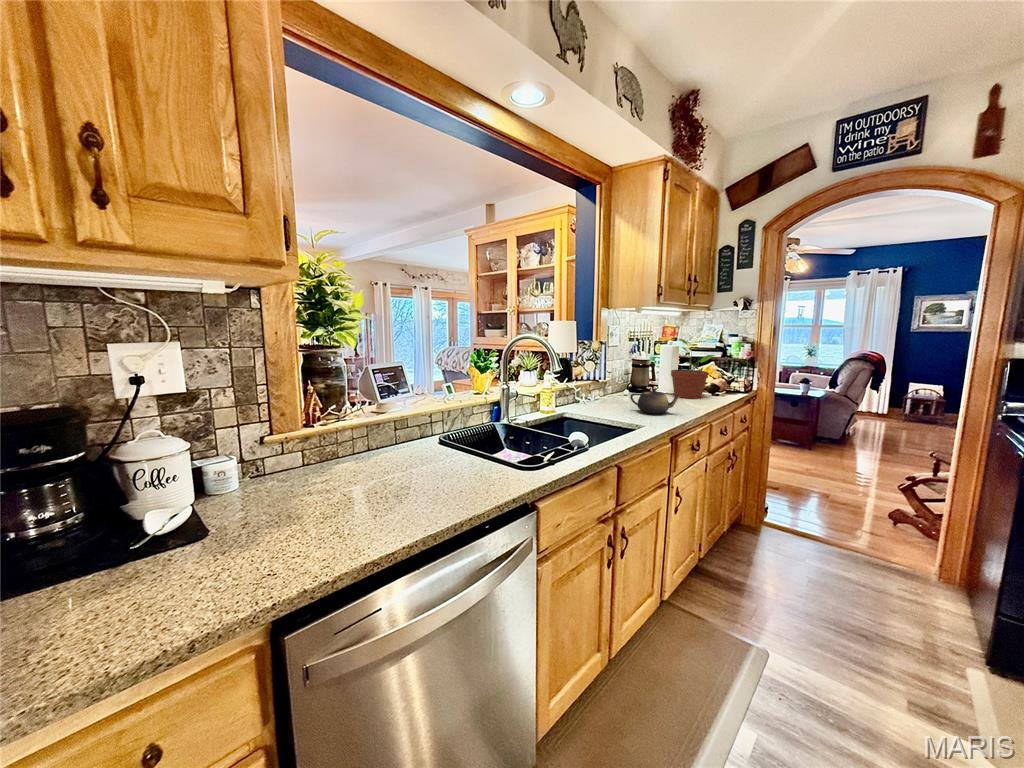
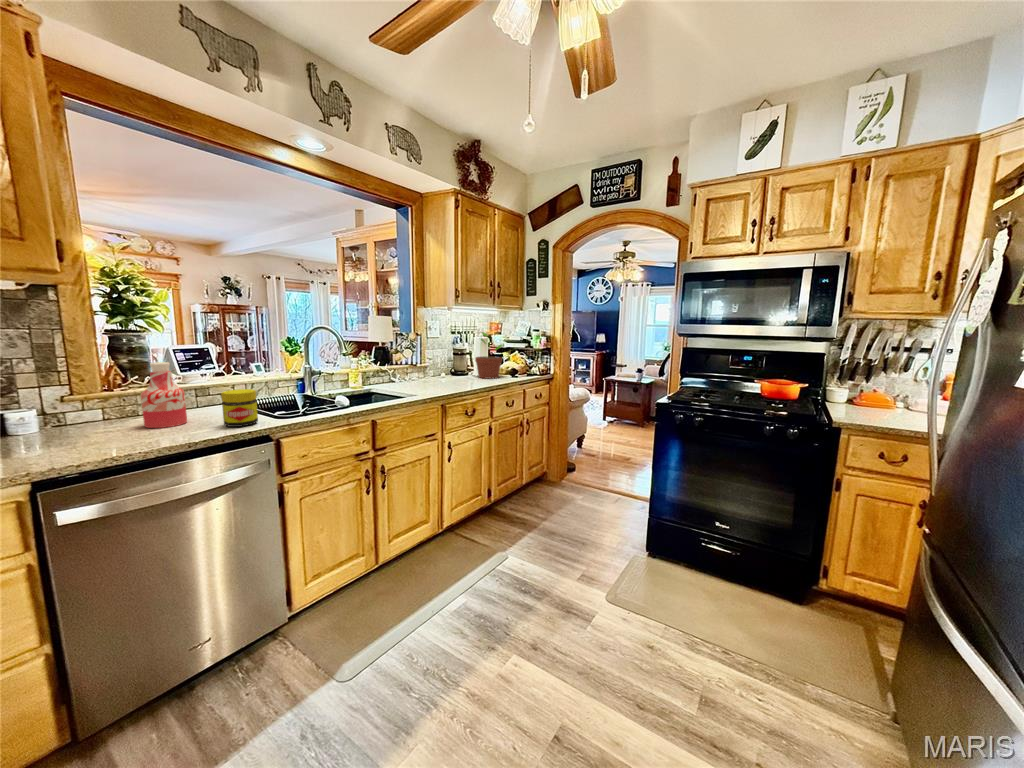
teapot: present [630,388,681,414] -> none [425,369,458,388]
bottle: none [362,392,411,486] -> present [141,362,187,428]
jar: none [471,431,510,489] -> present [221,389,258,427]

